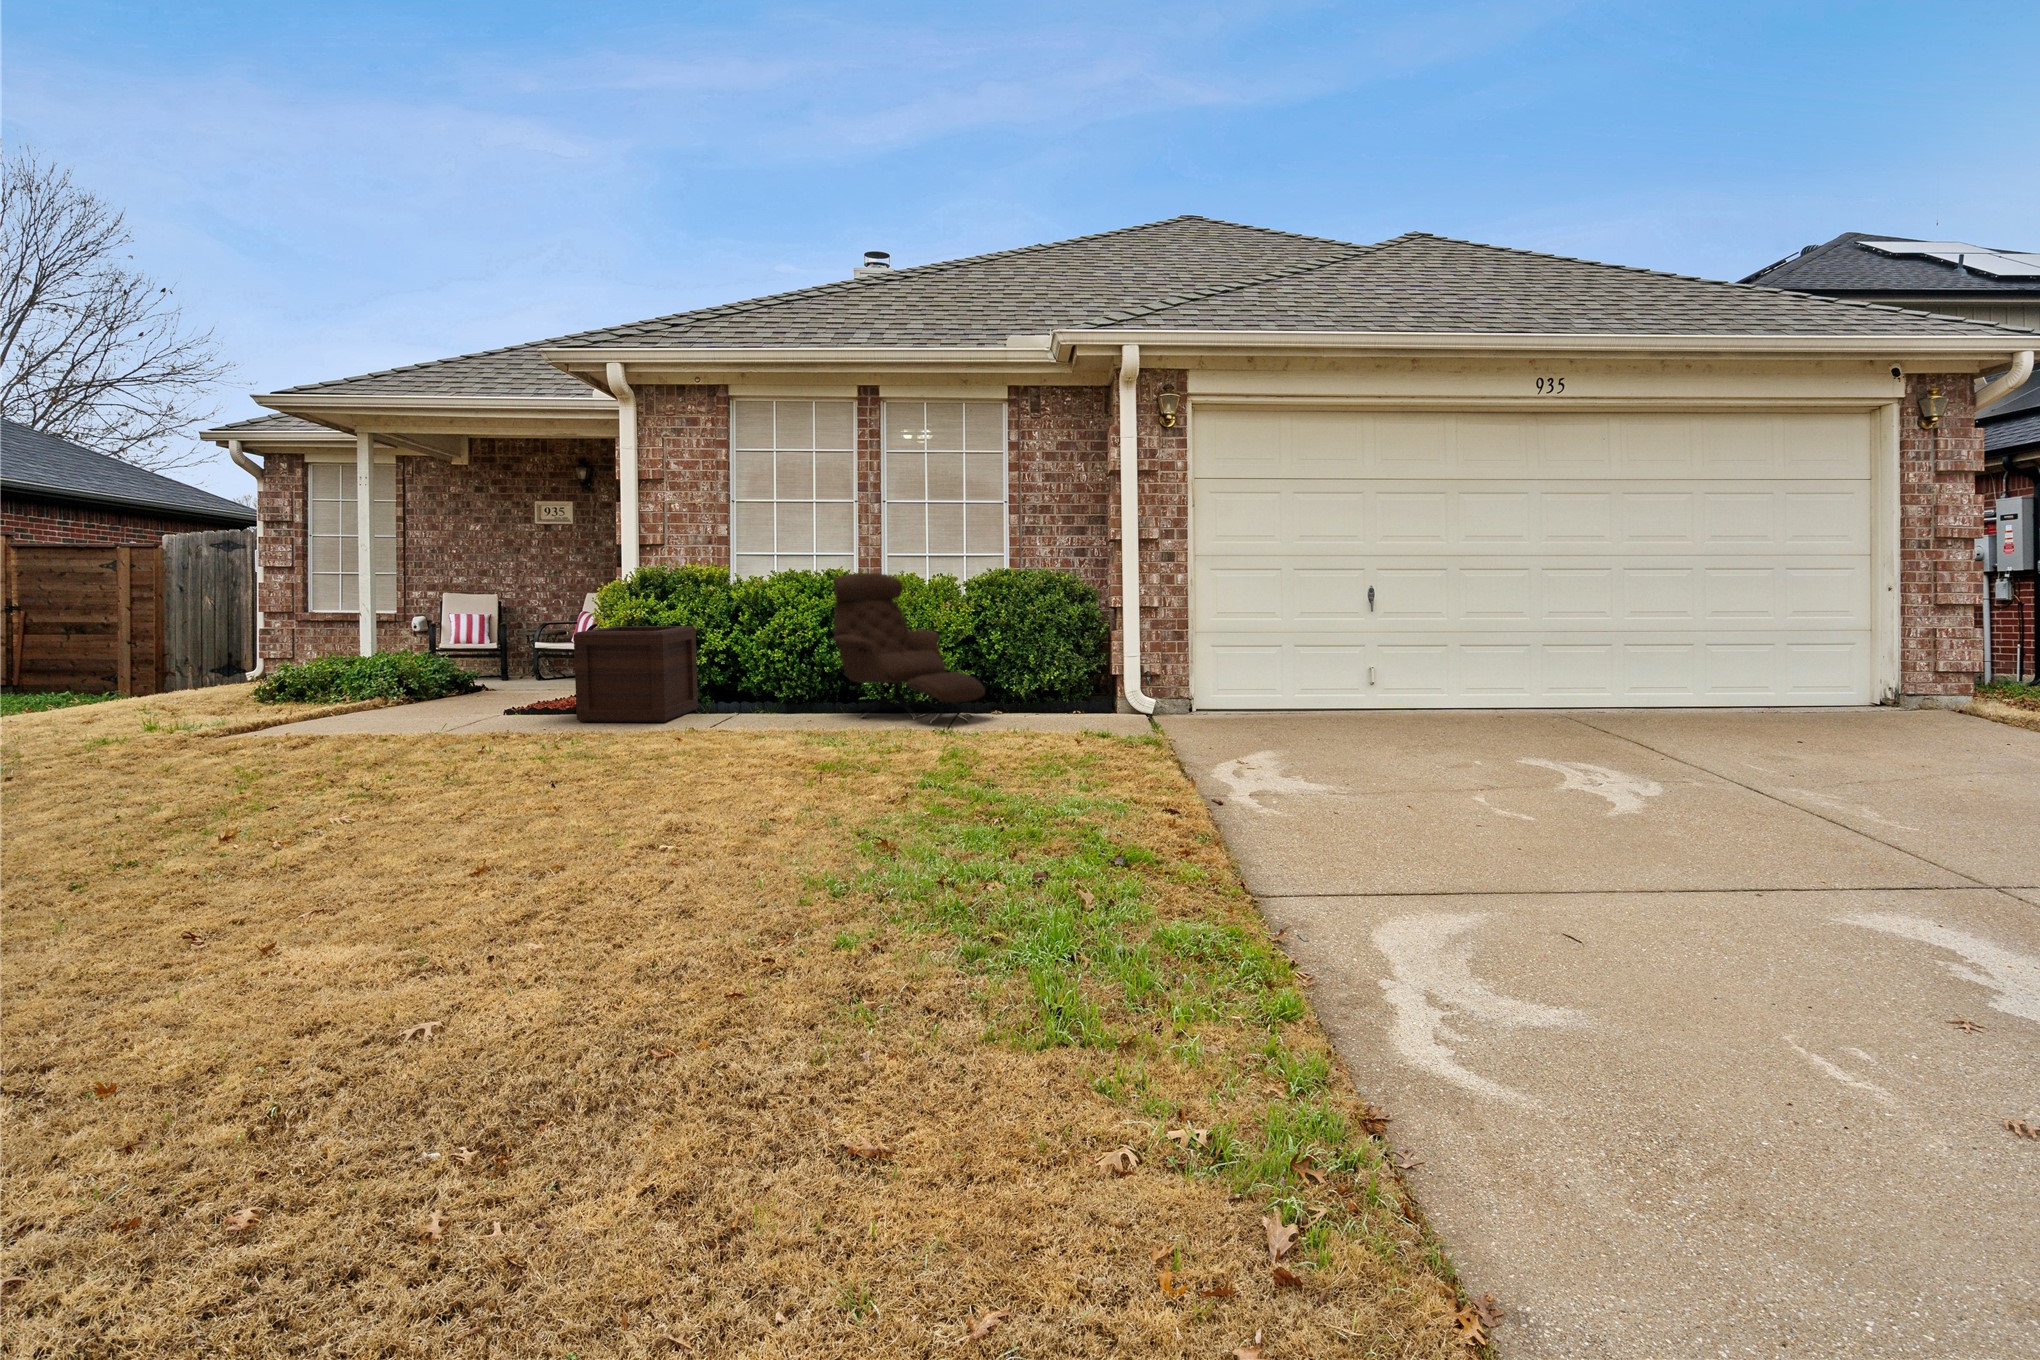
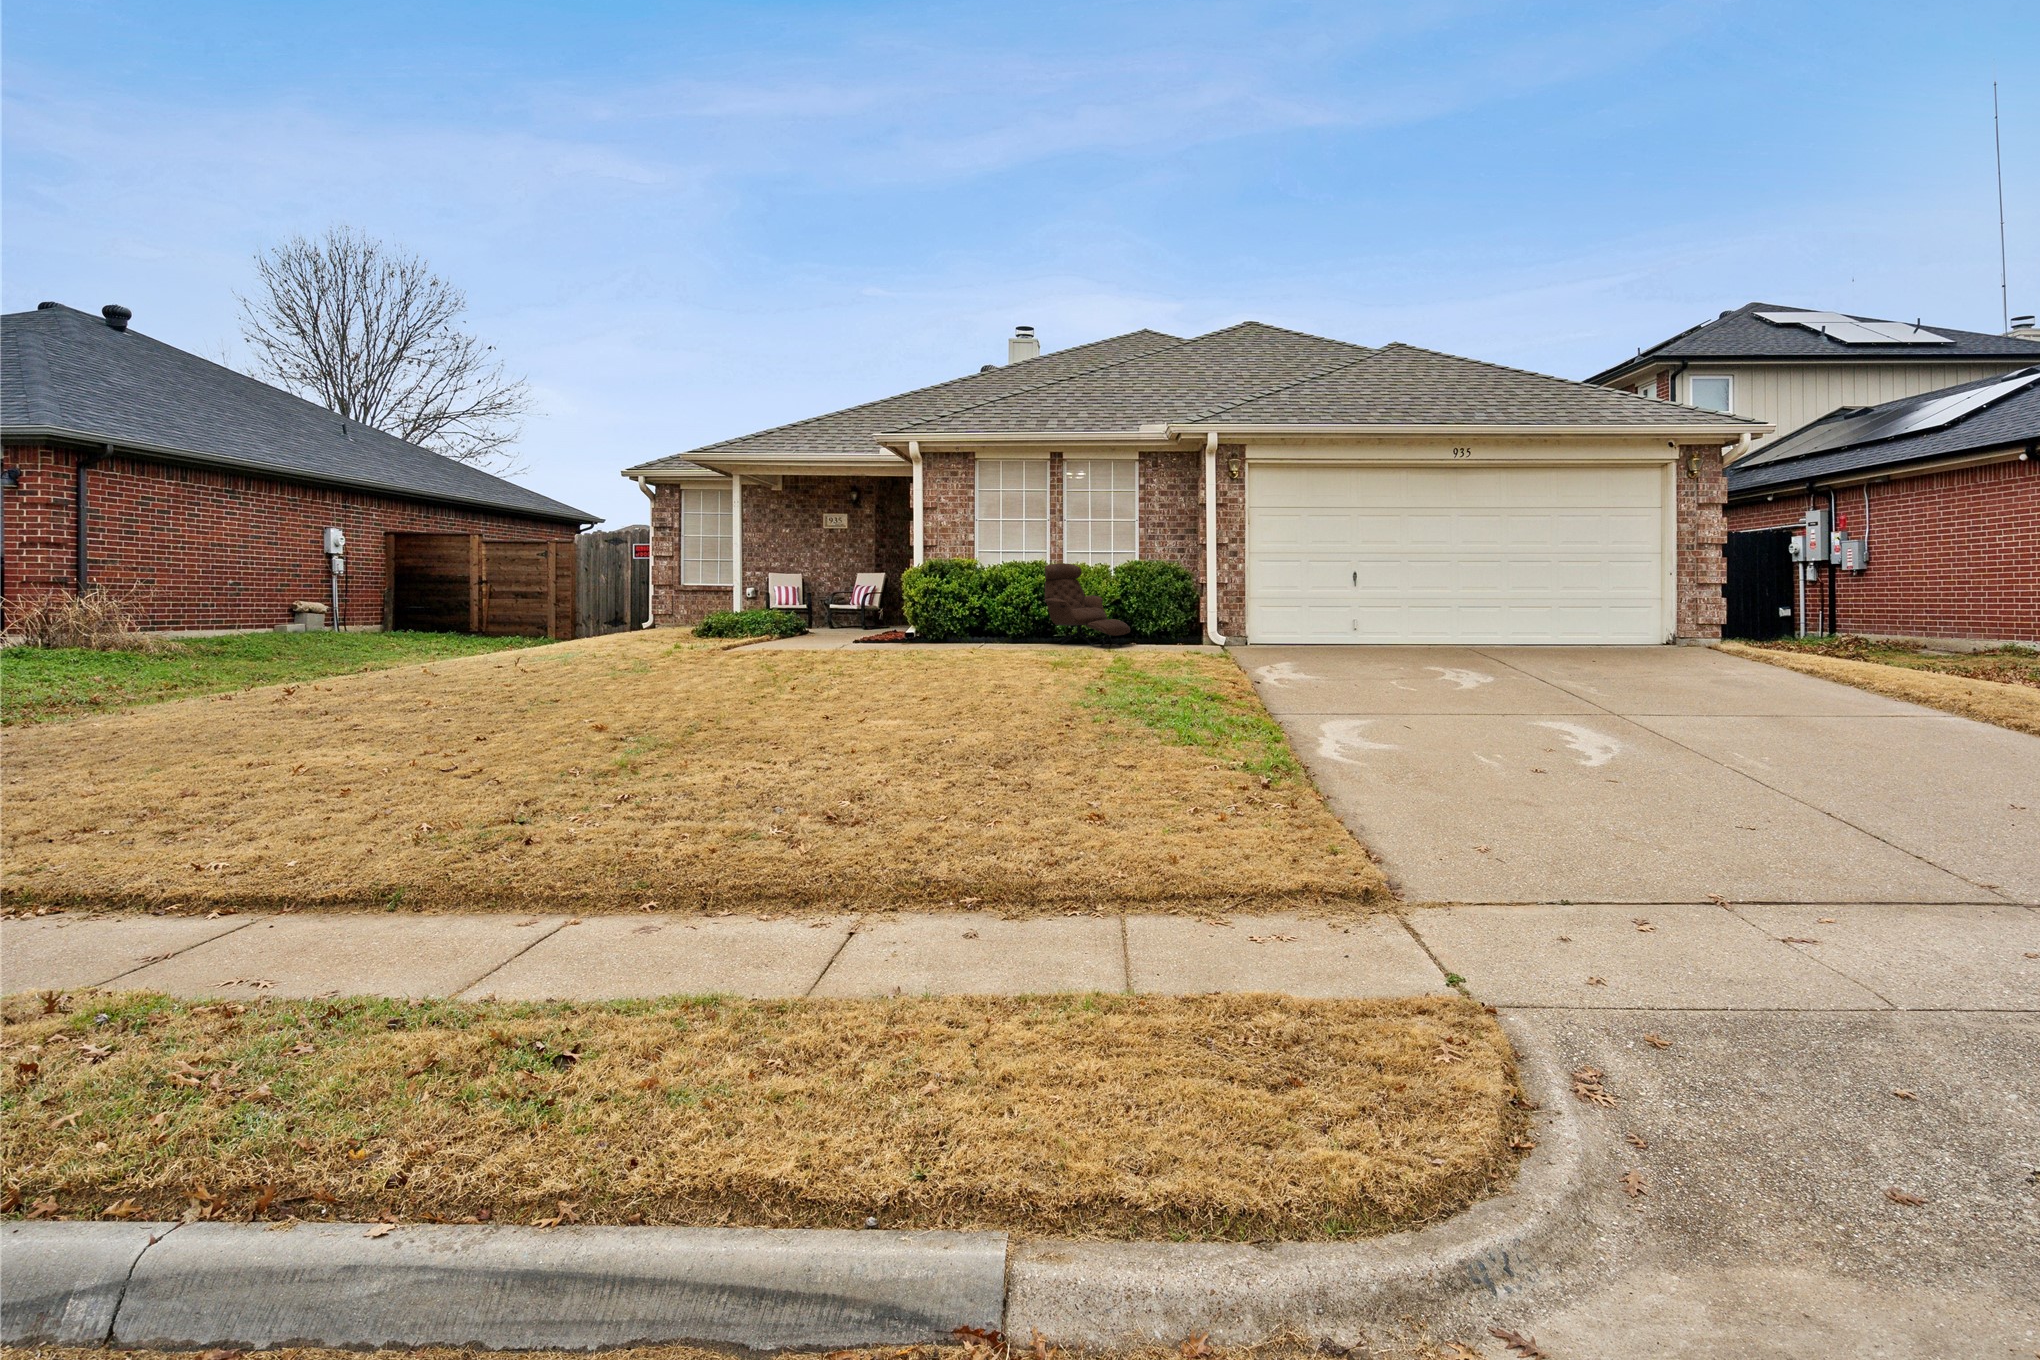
wooden crate: present [574,626,698,722] -> none [907,593,968,645]

